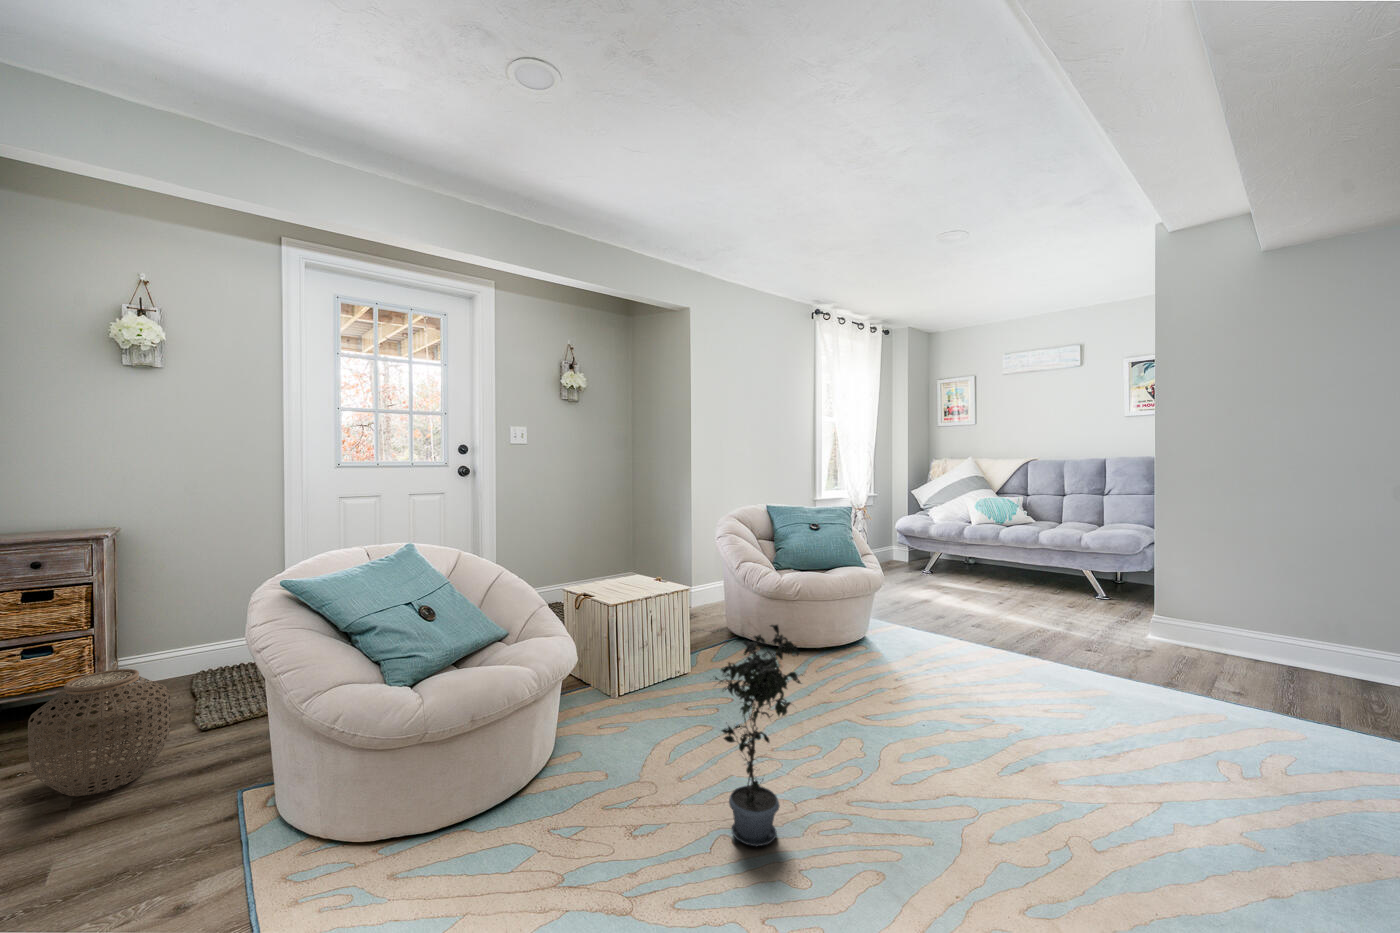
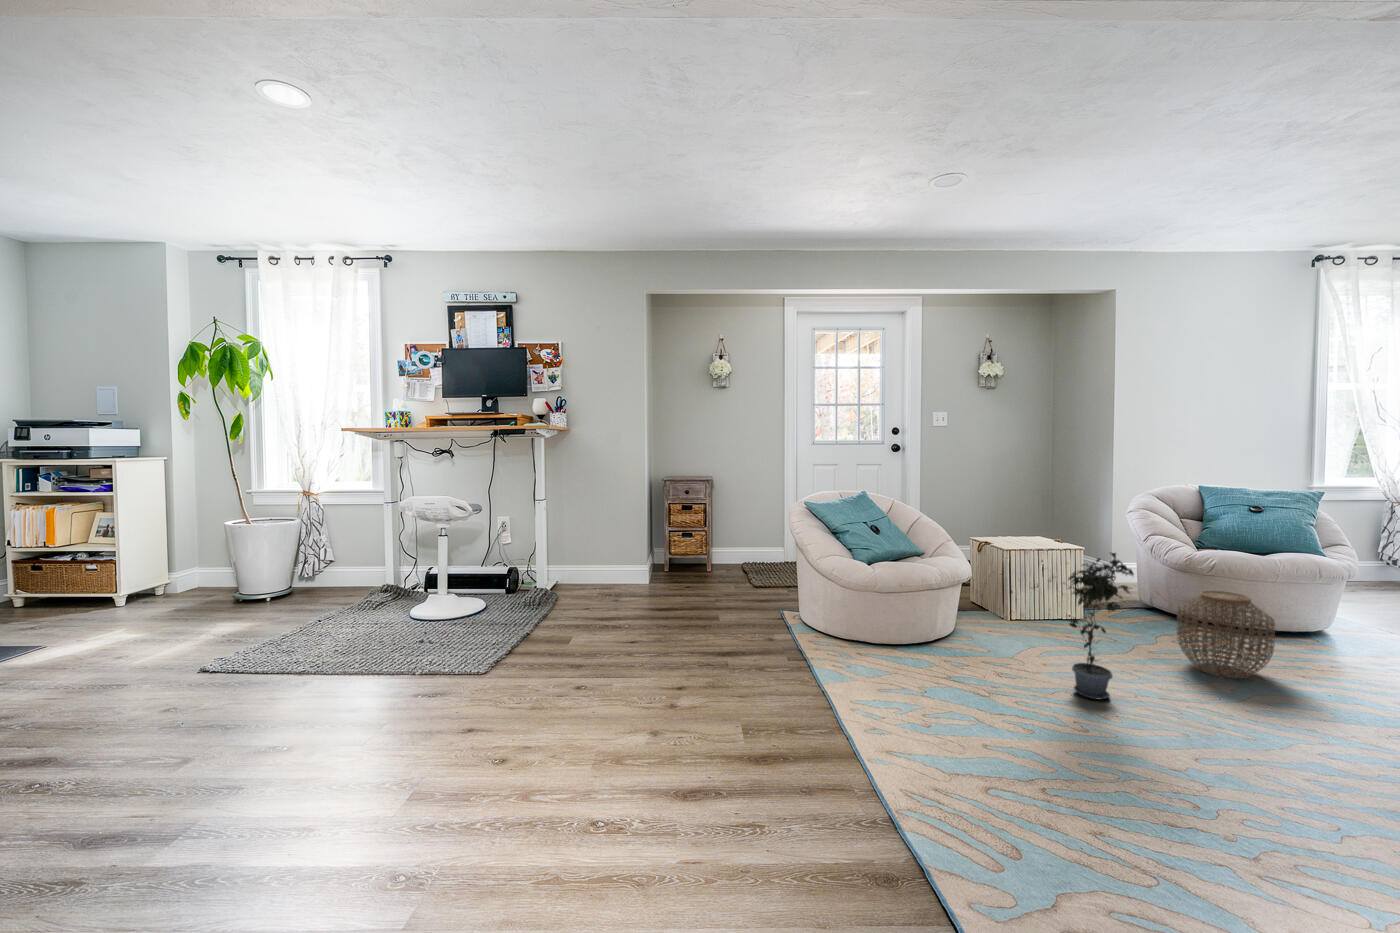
woven basket: present [28,669,170,796] -> present [1177,591,1275,678]

